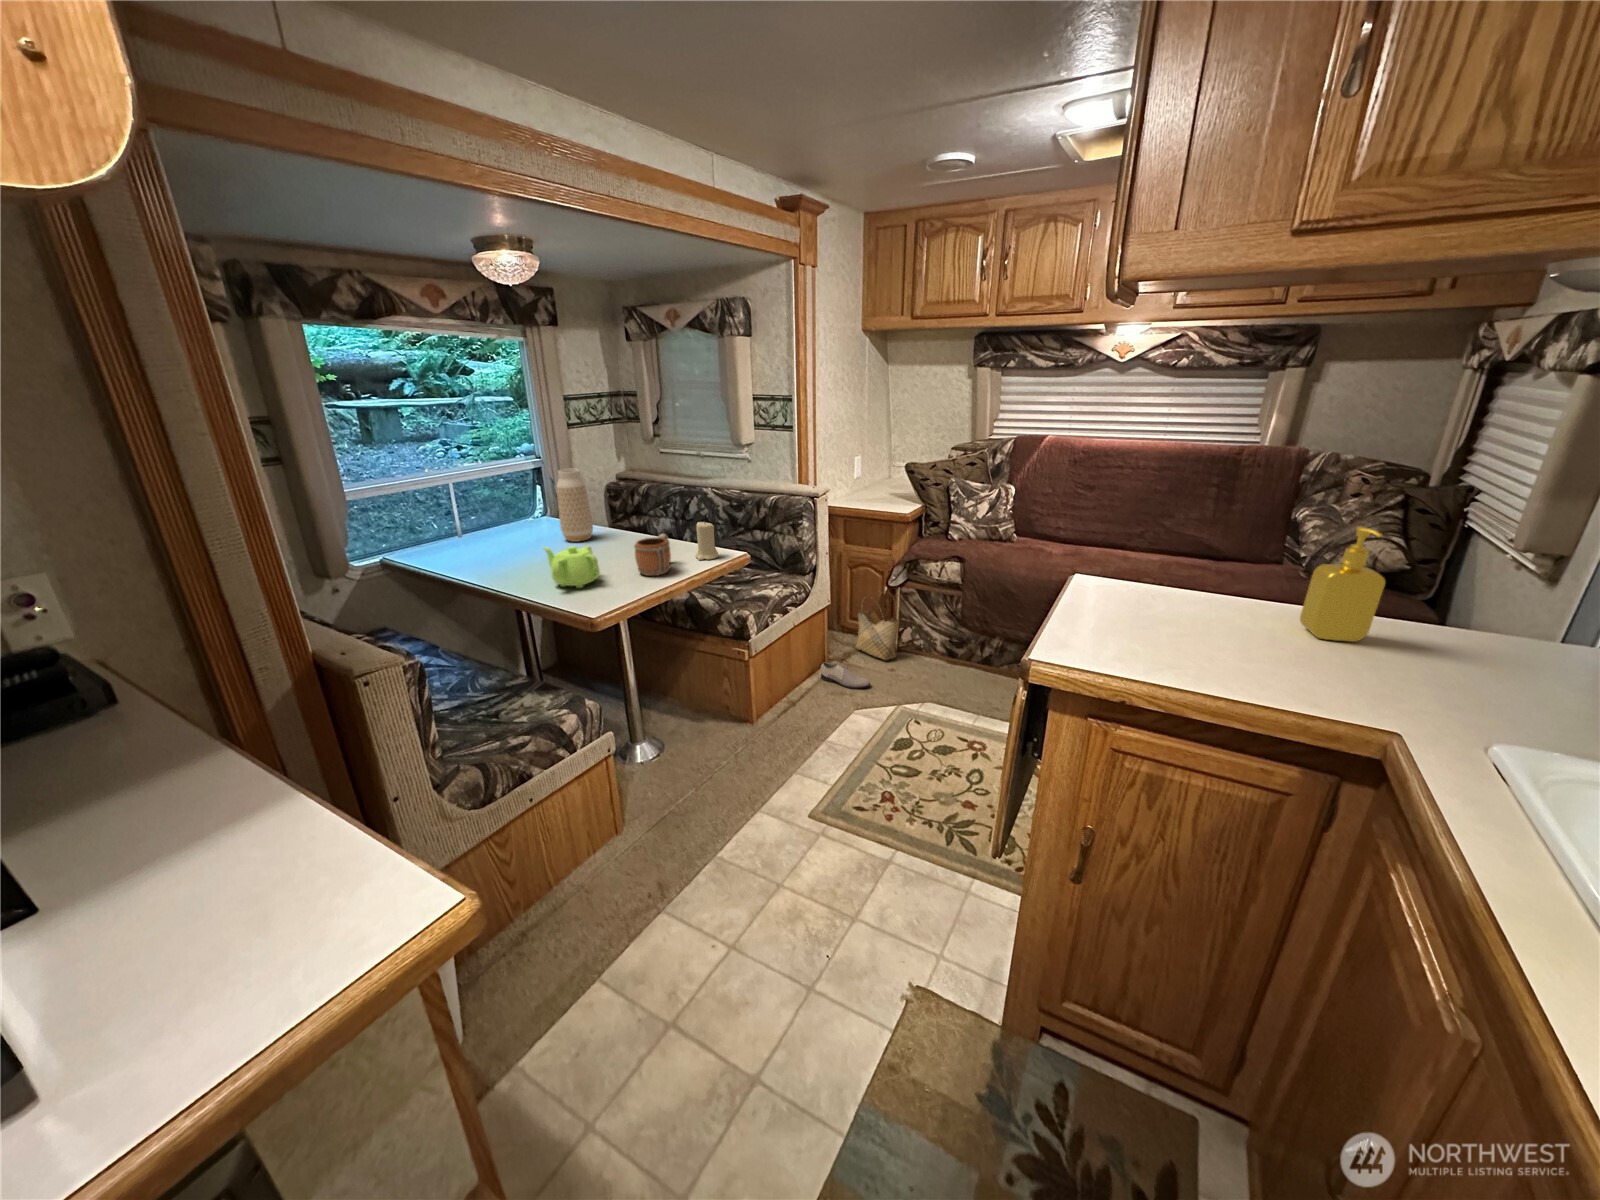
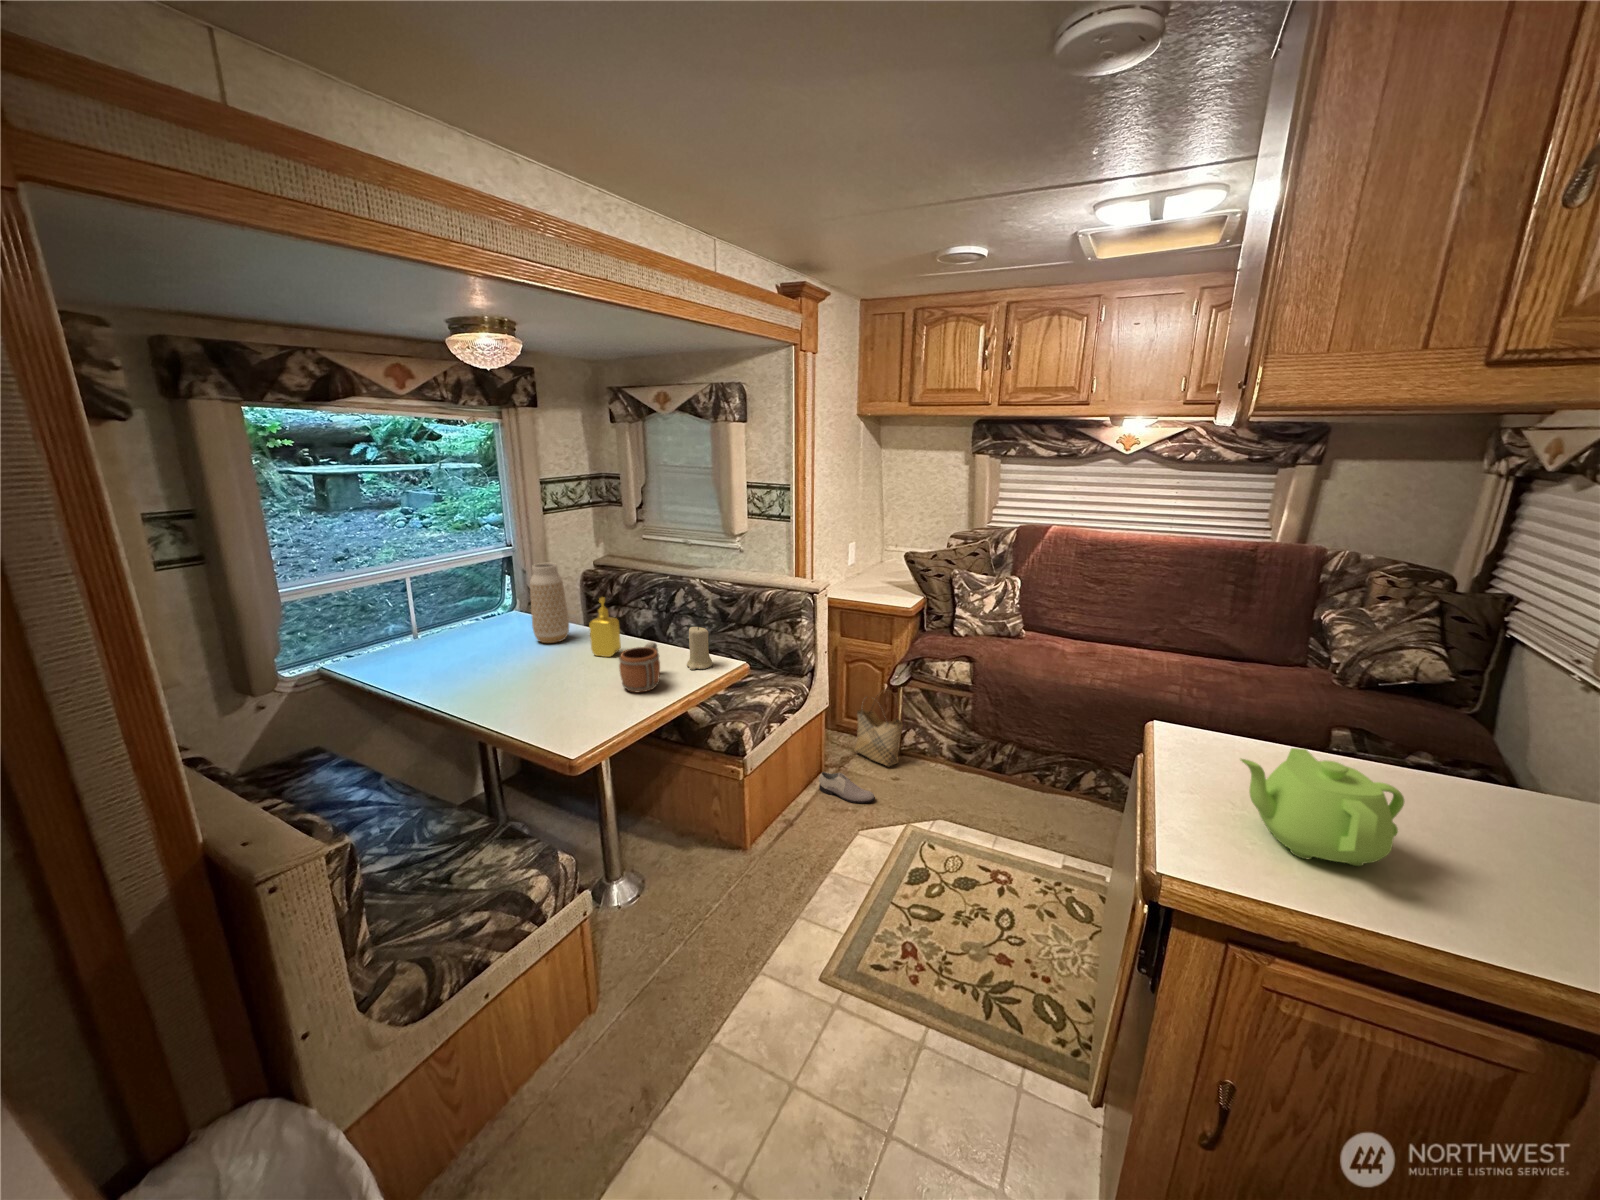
soap dispenser: present [1300,526,1385,642] -> present [589,597,621,657]
teapot: present [543,546,600,588] -> present [1241,748,1405,866]

